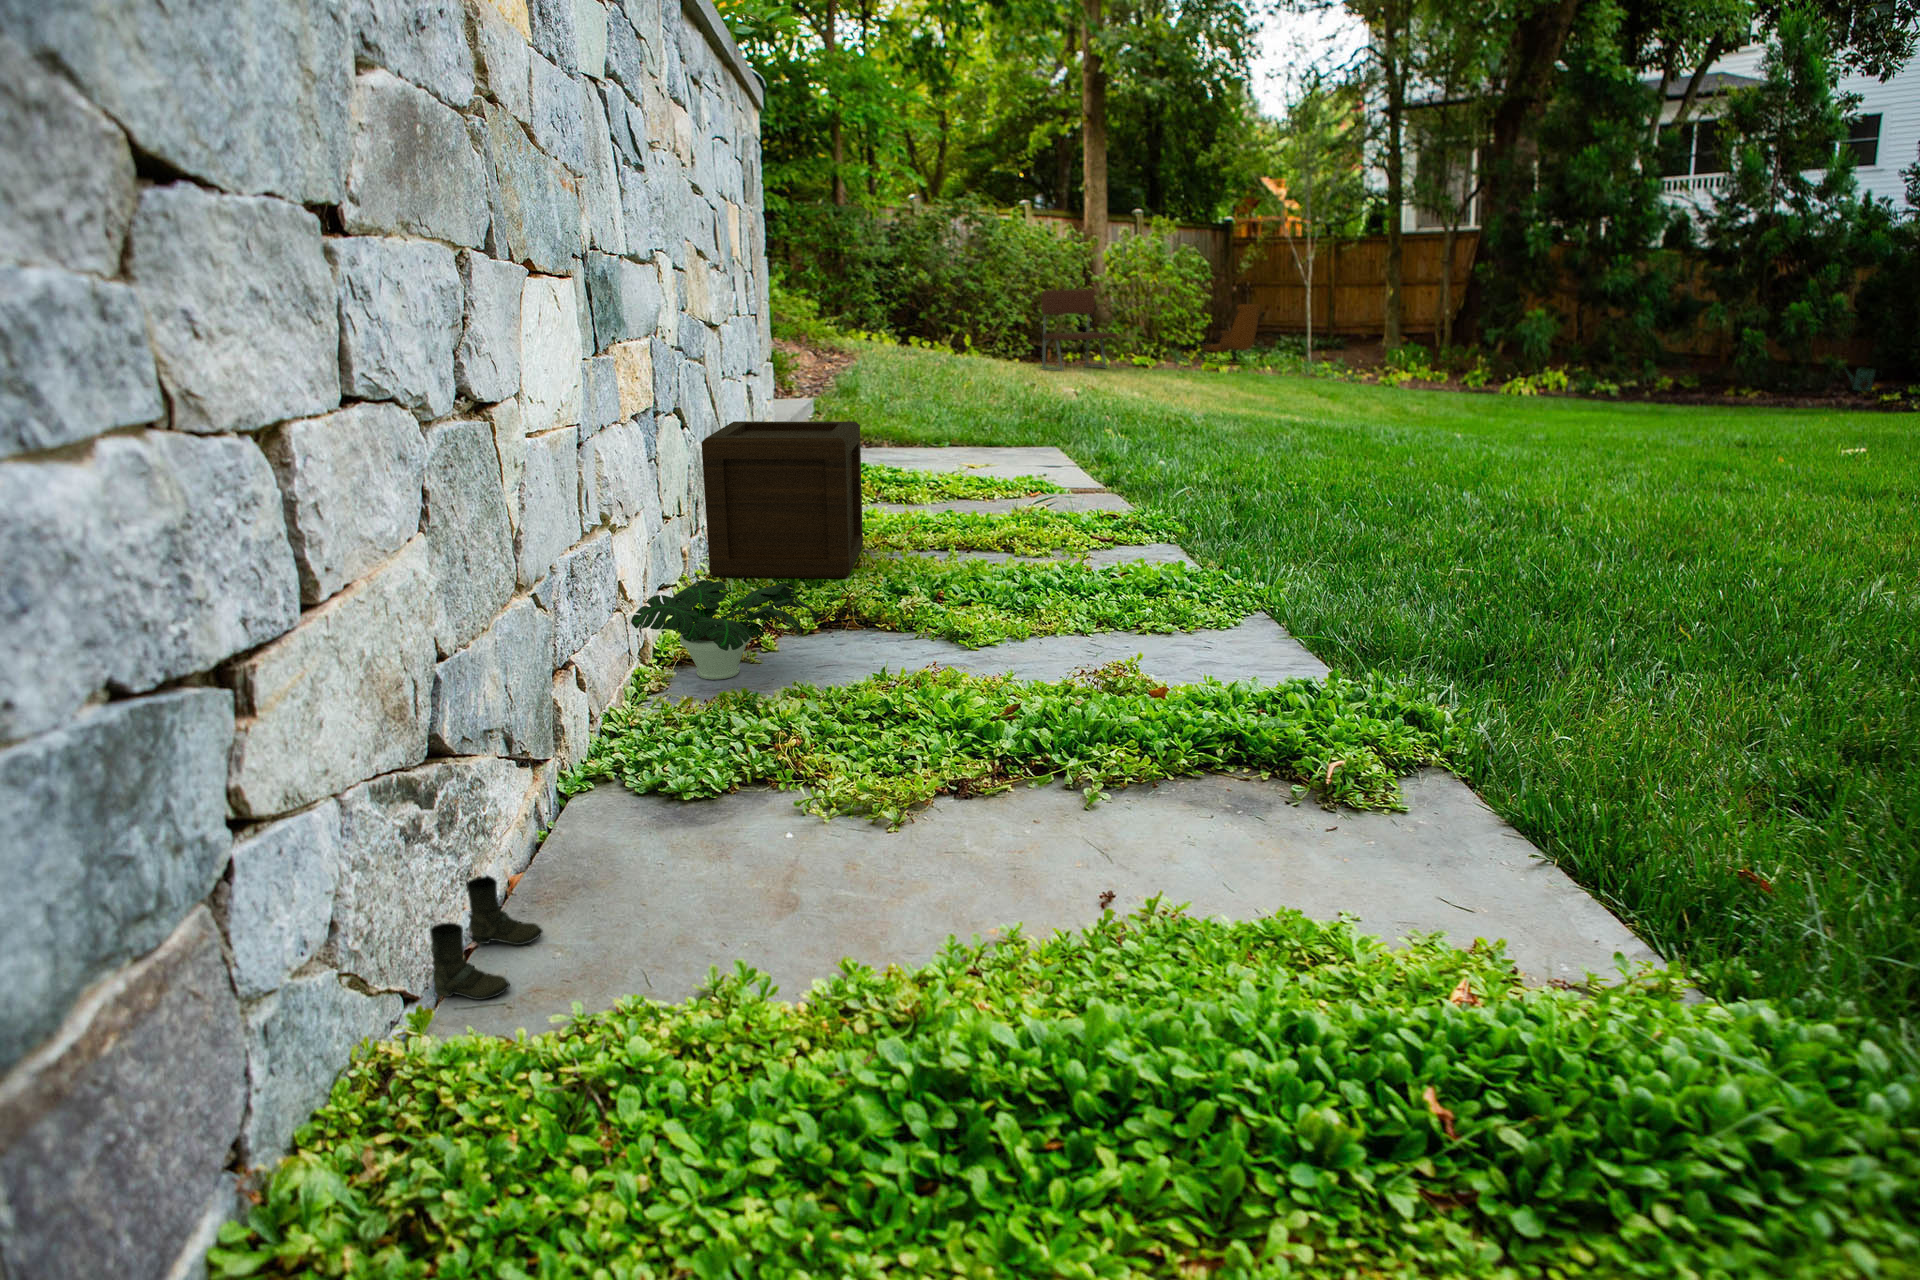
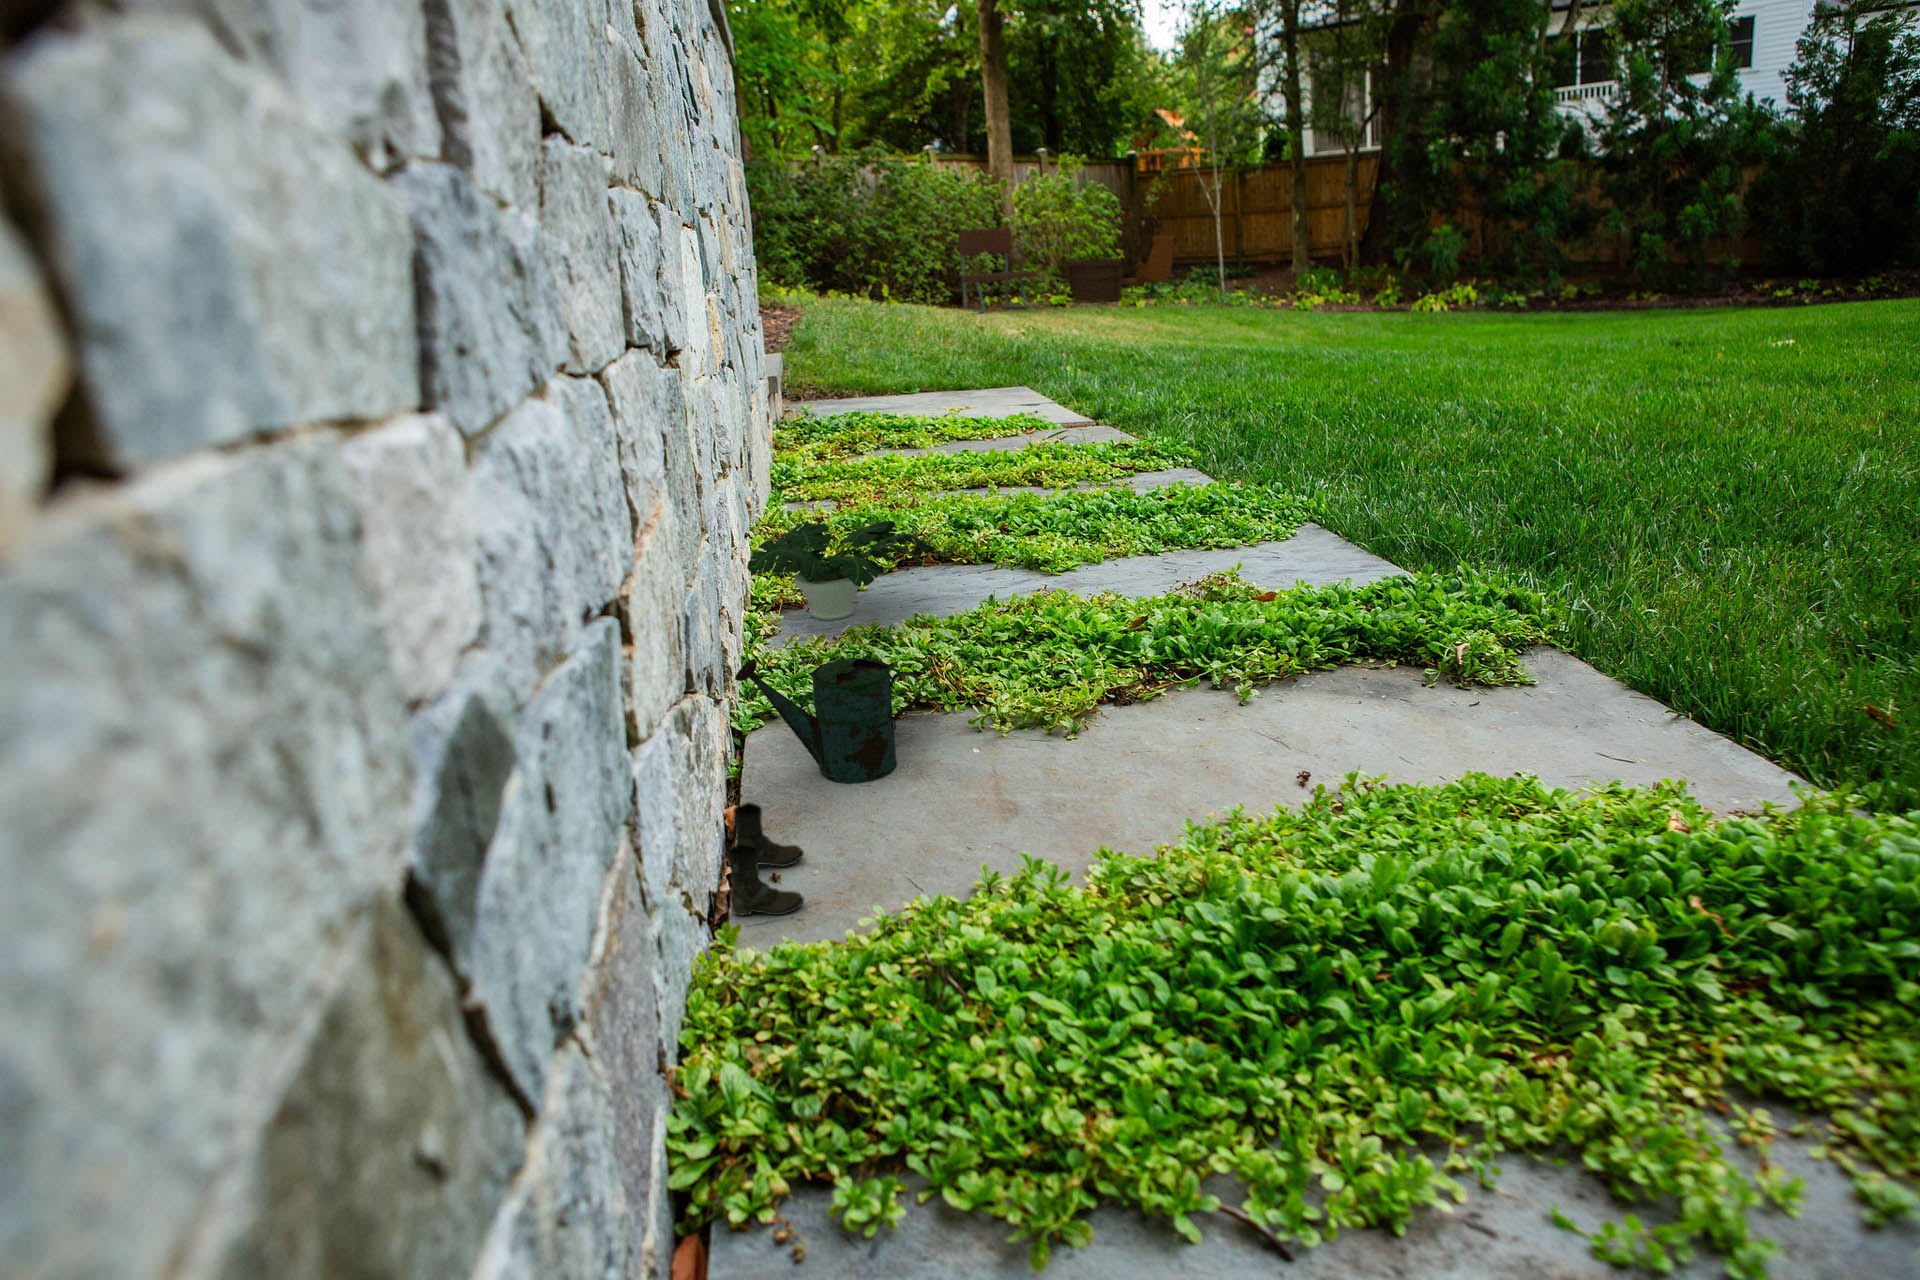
watering can: present [1842,364,1876,391] -> present [735,658,921,783]
wooden crate: present [701,421,863,578] -> present [1066,258,1122,303]

